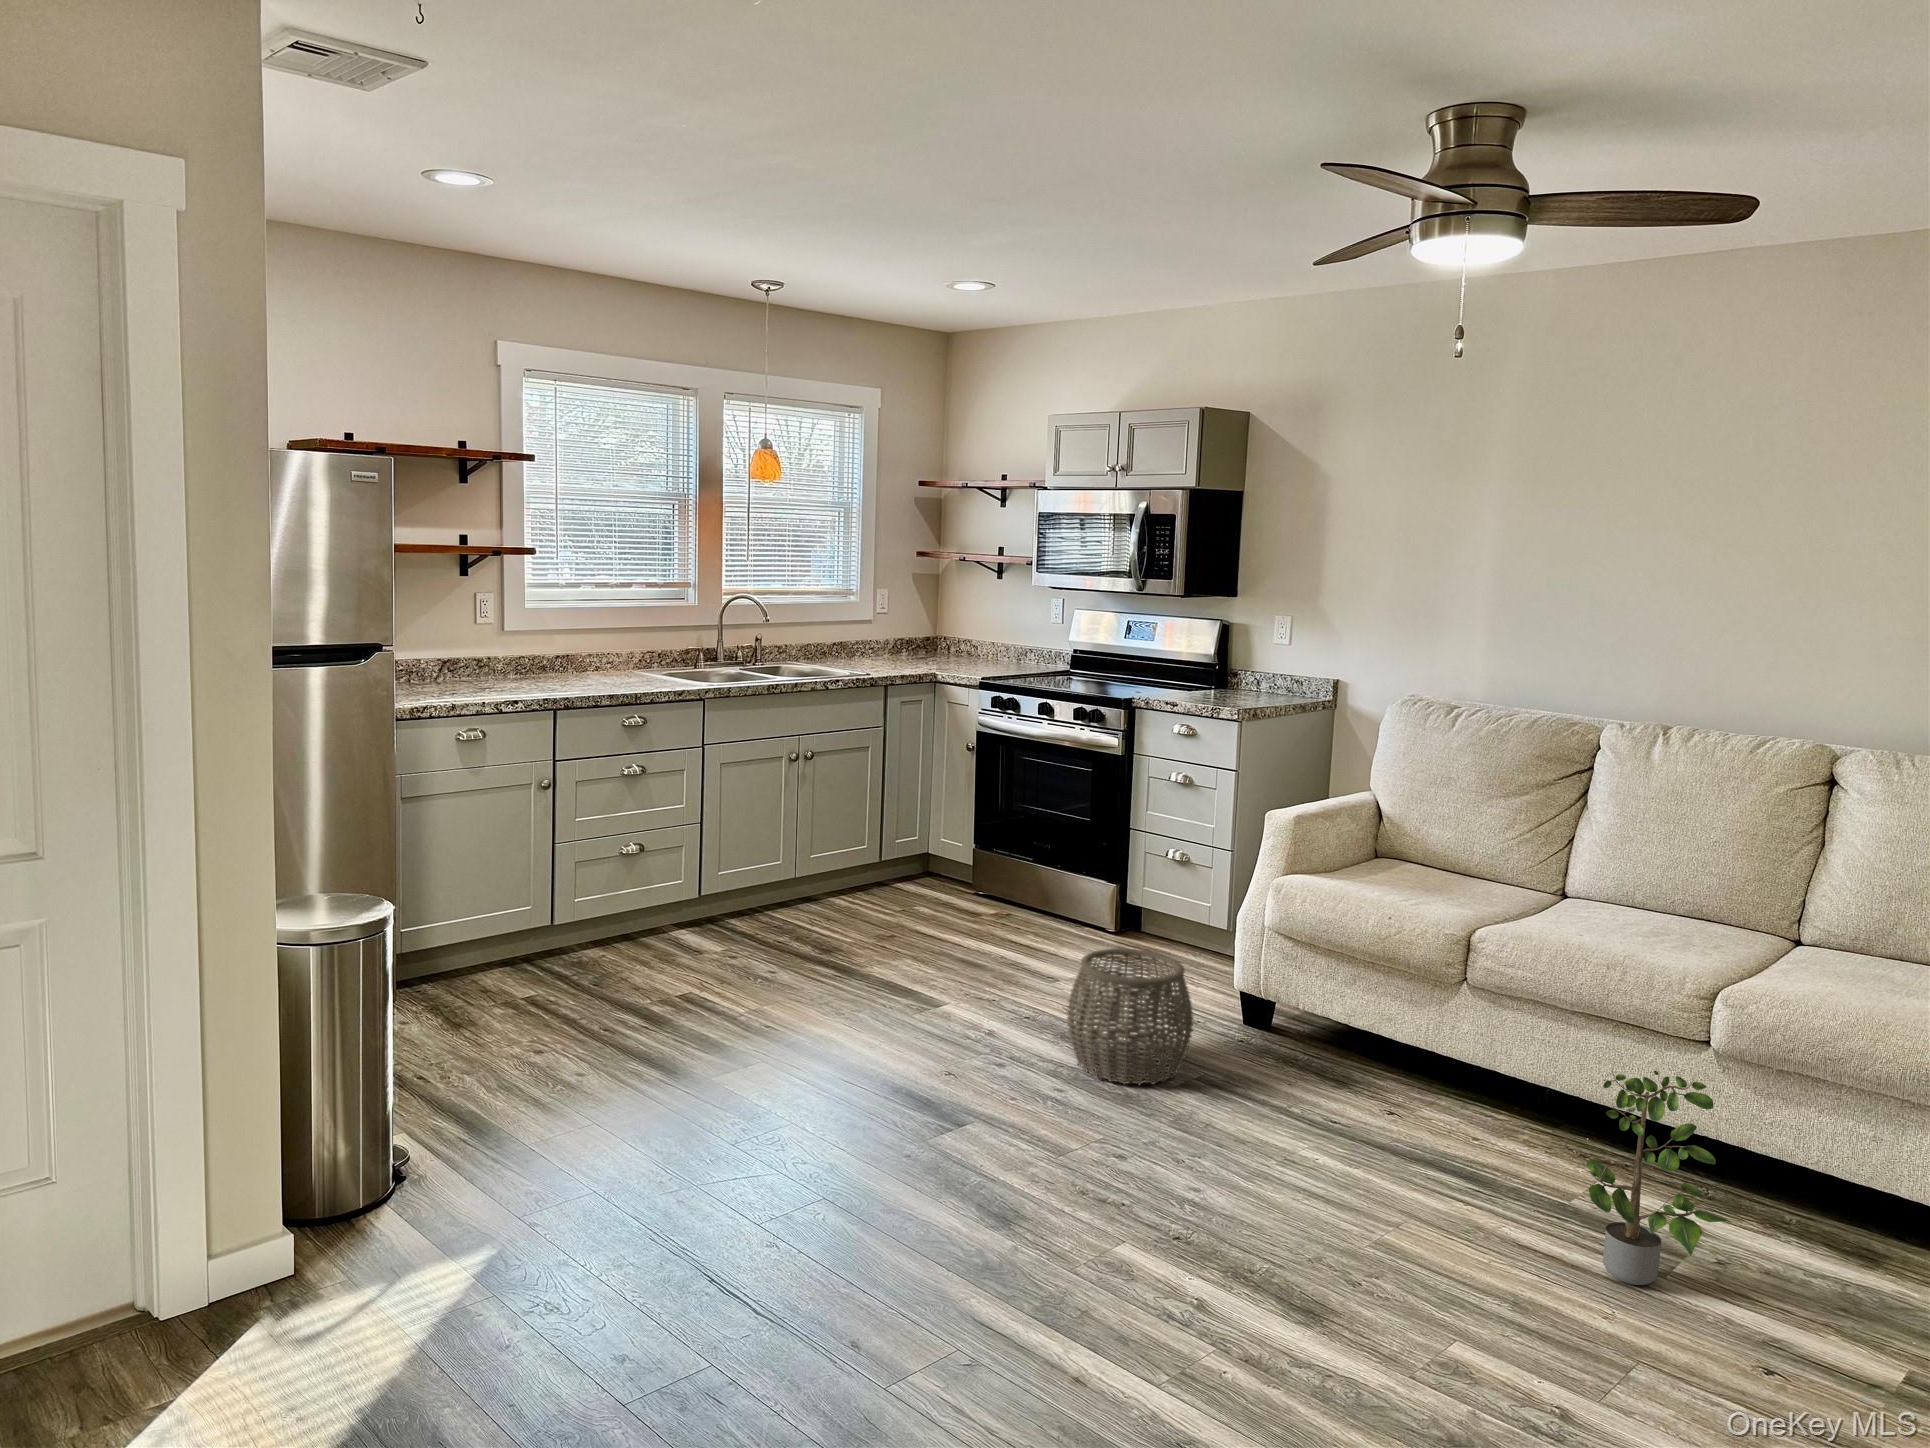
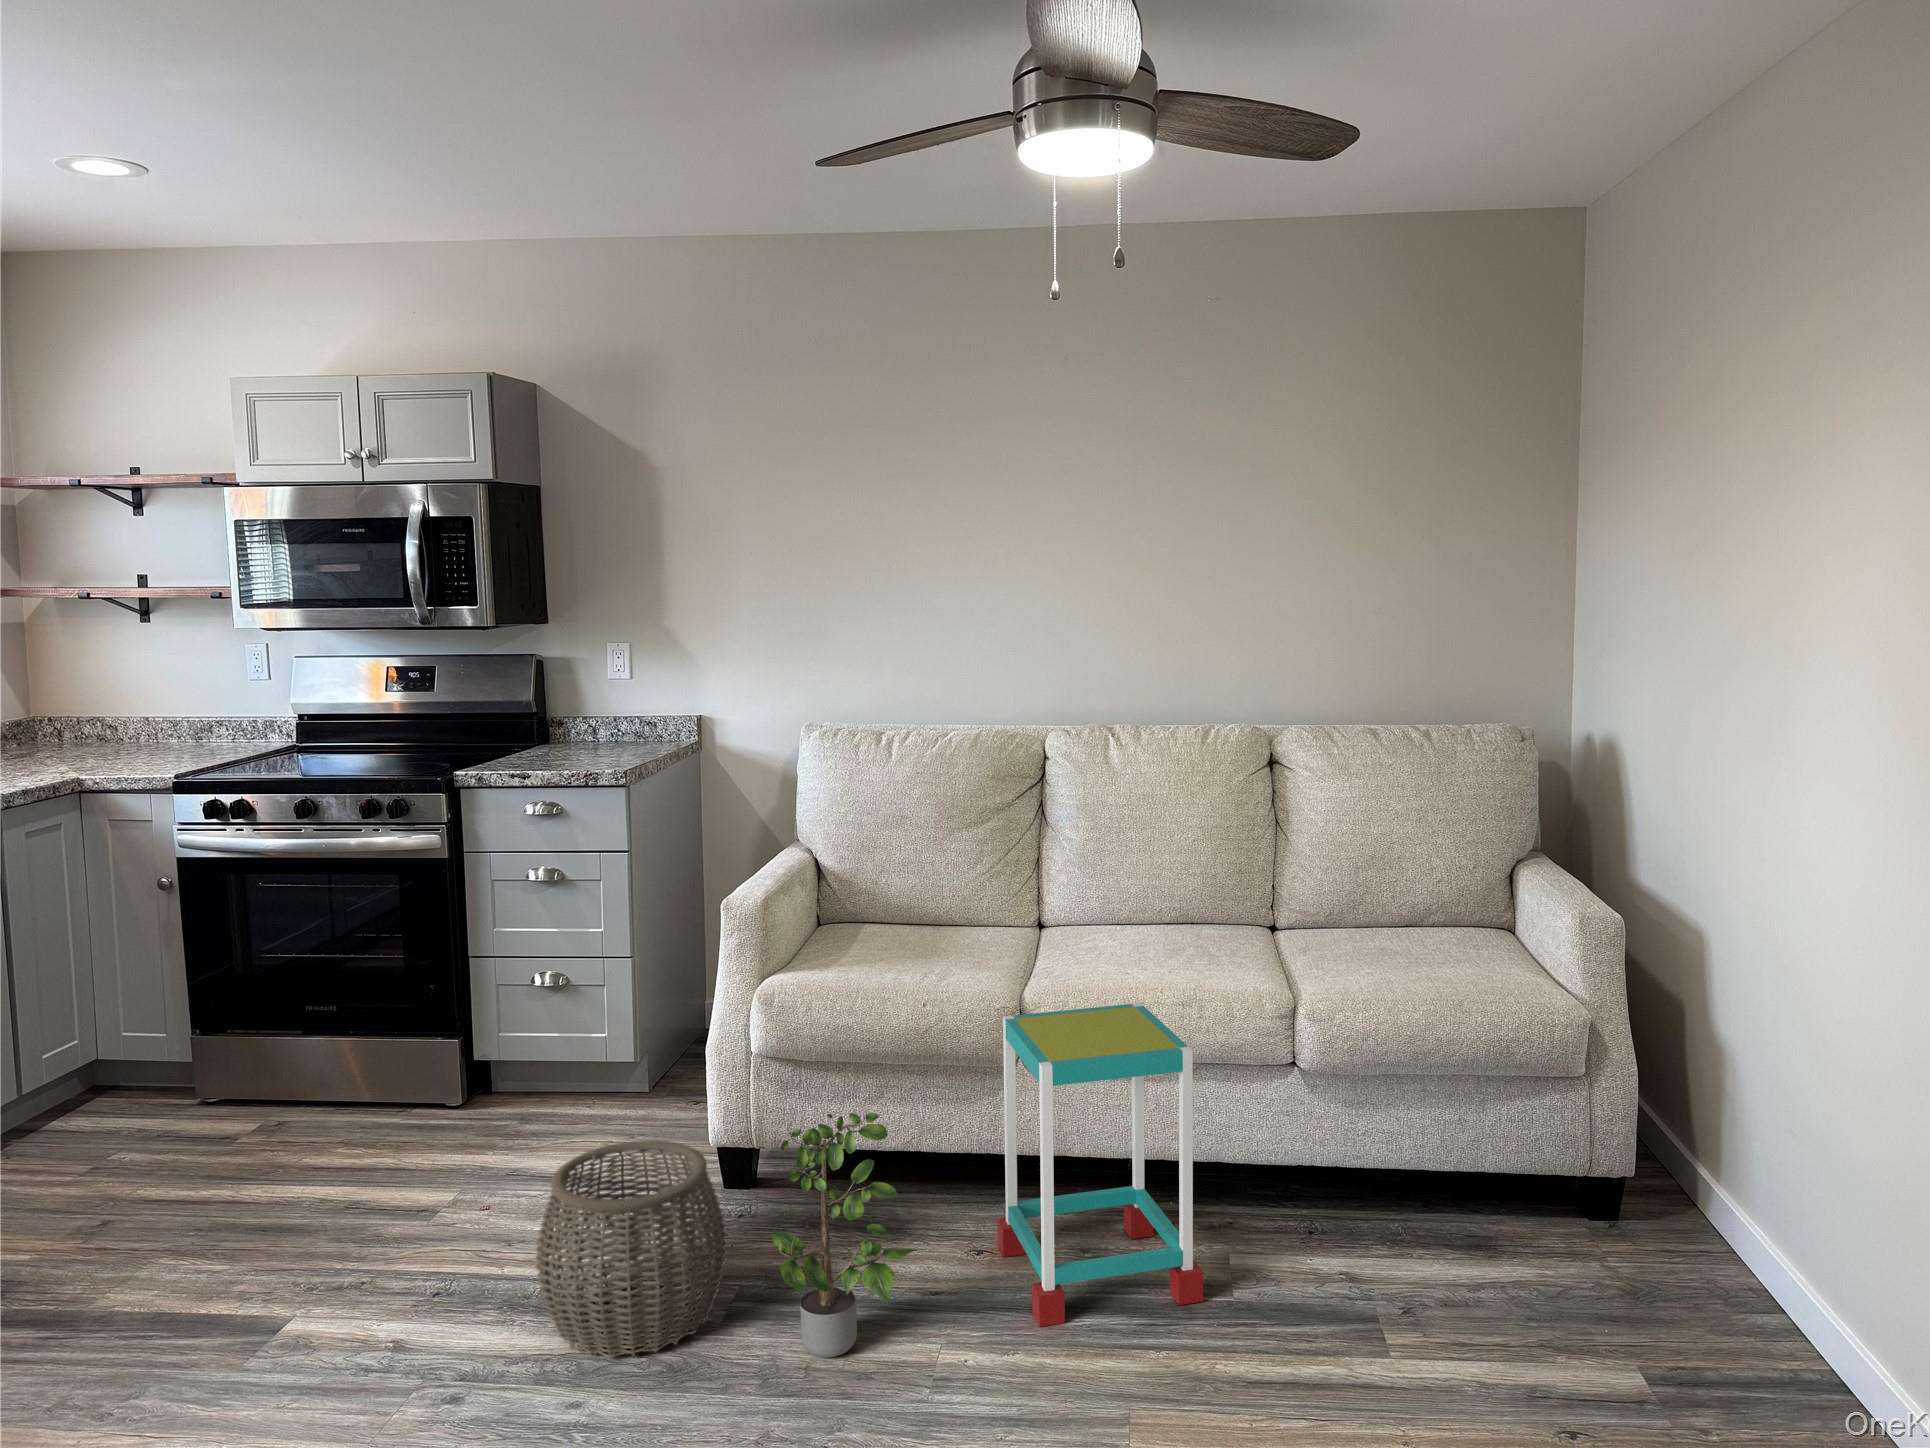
side table: none [1391,930,1558,1197] -> present [997,1003,1203,1327]
potted plant: present [1587,1069,1731,1285] -> present [772,1109,917,1358]

